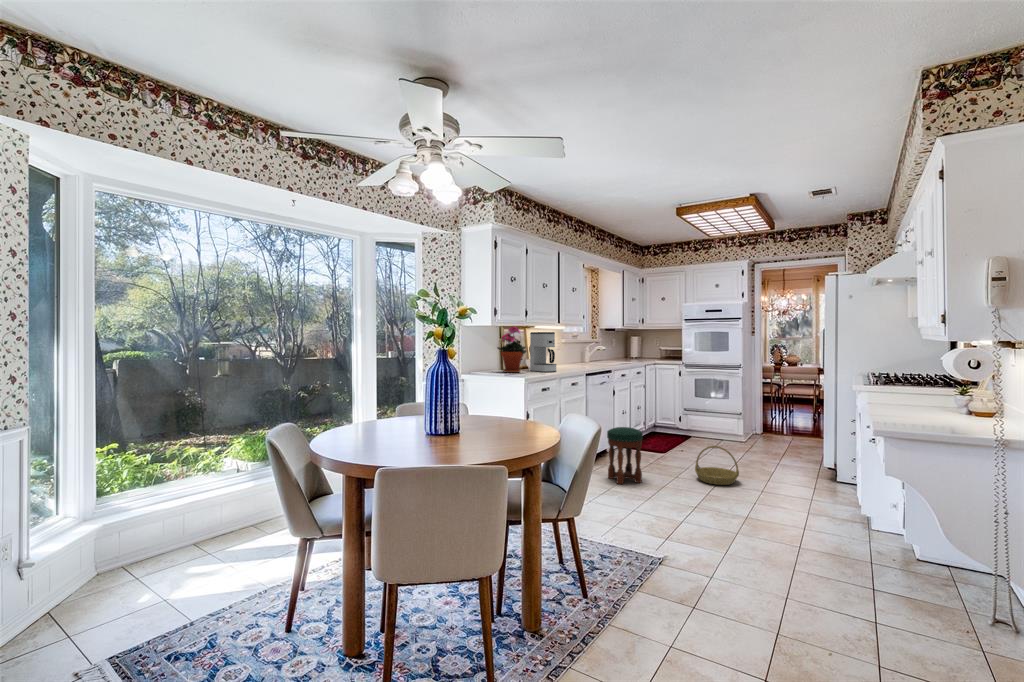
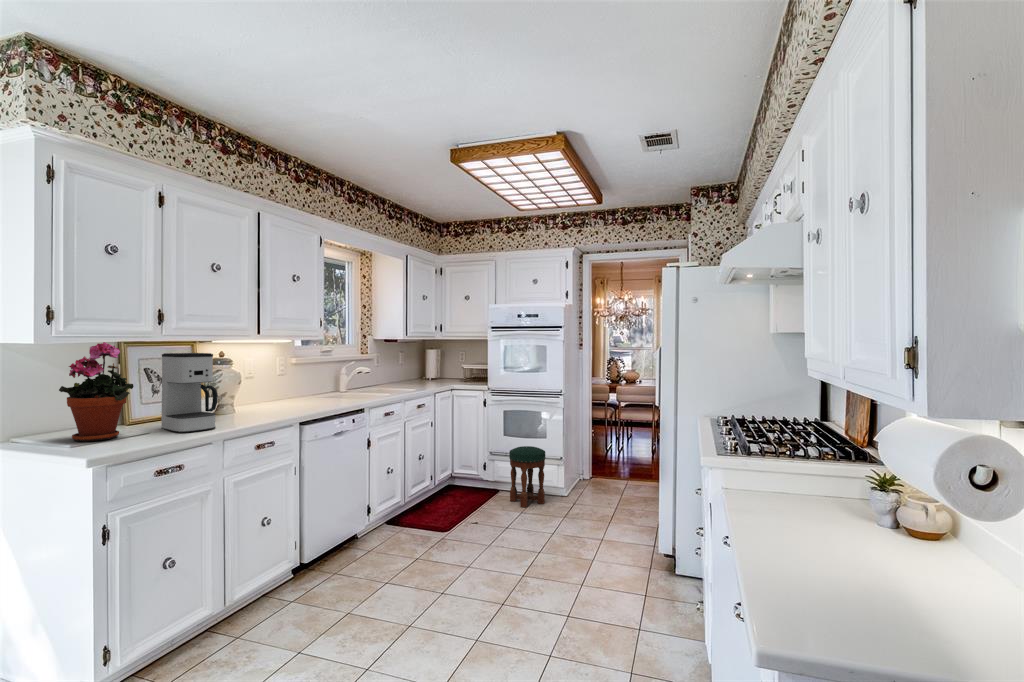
stool: present [607,427,643,484] -> present [509,446,546,507]
basket: present [695,446,739,485] -> none [470,545,539,617]

